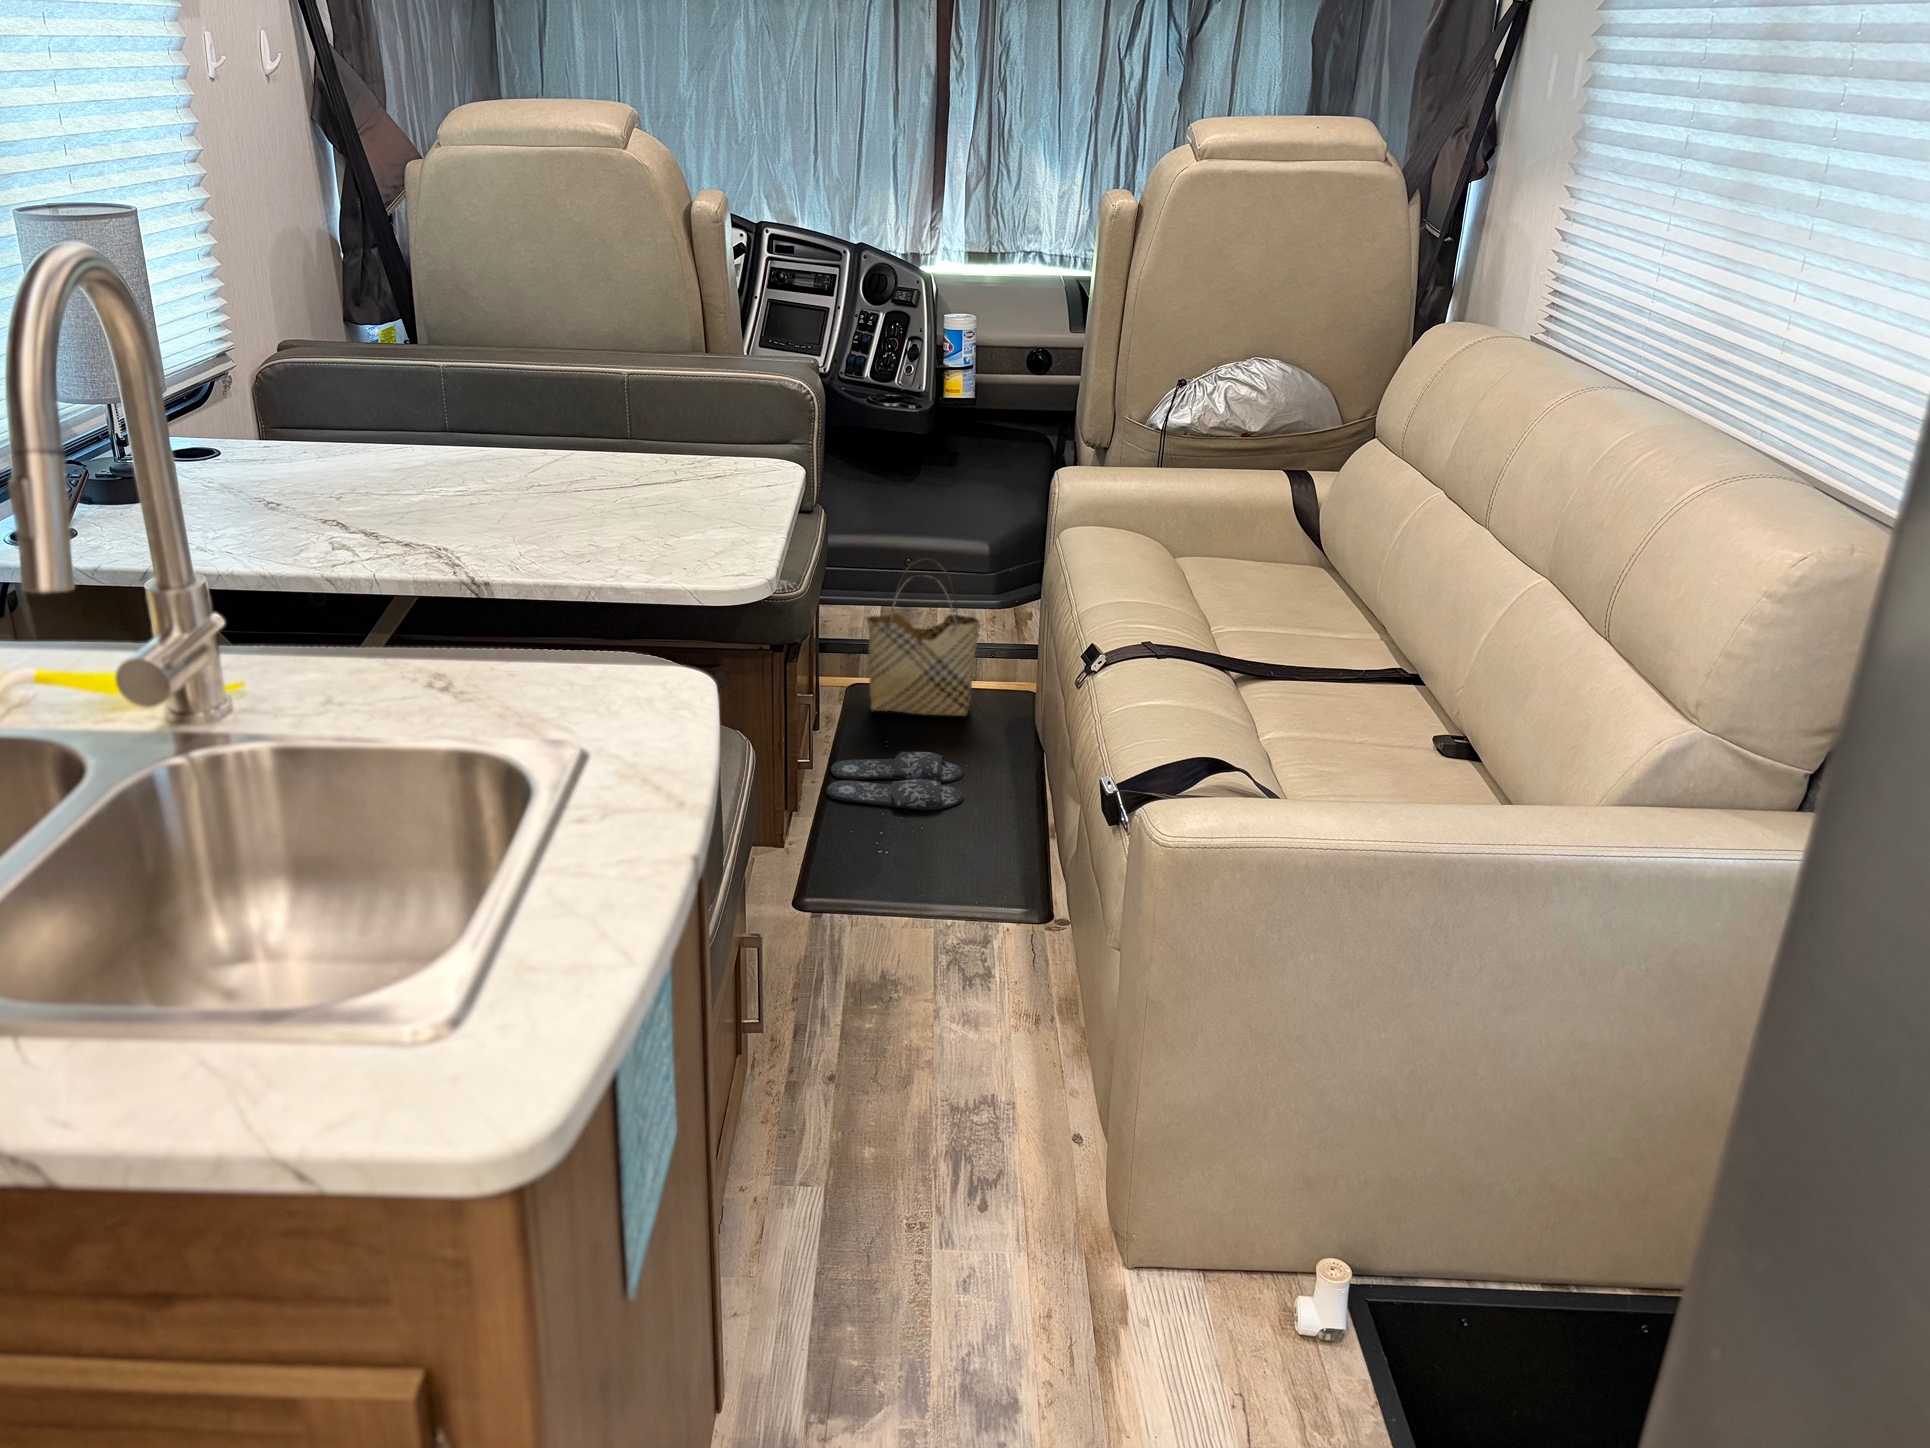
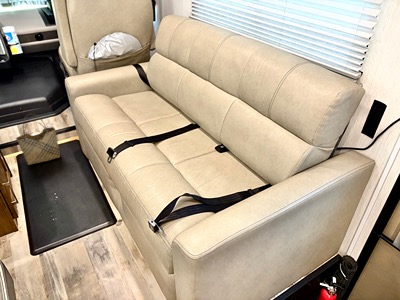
slippers: present [827,752,964,810] -> none [23,175,72,204]

